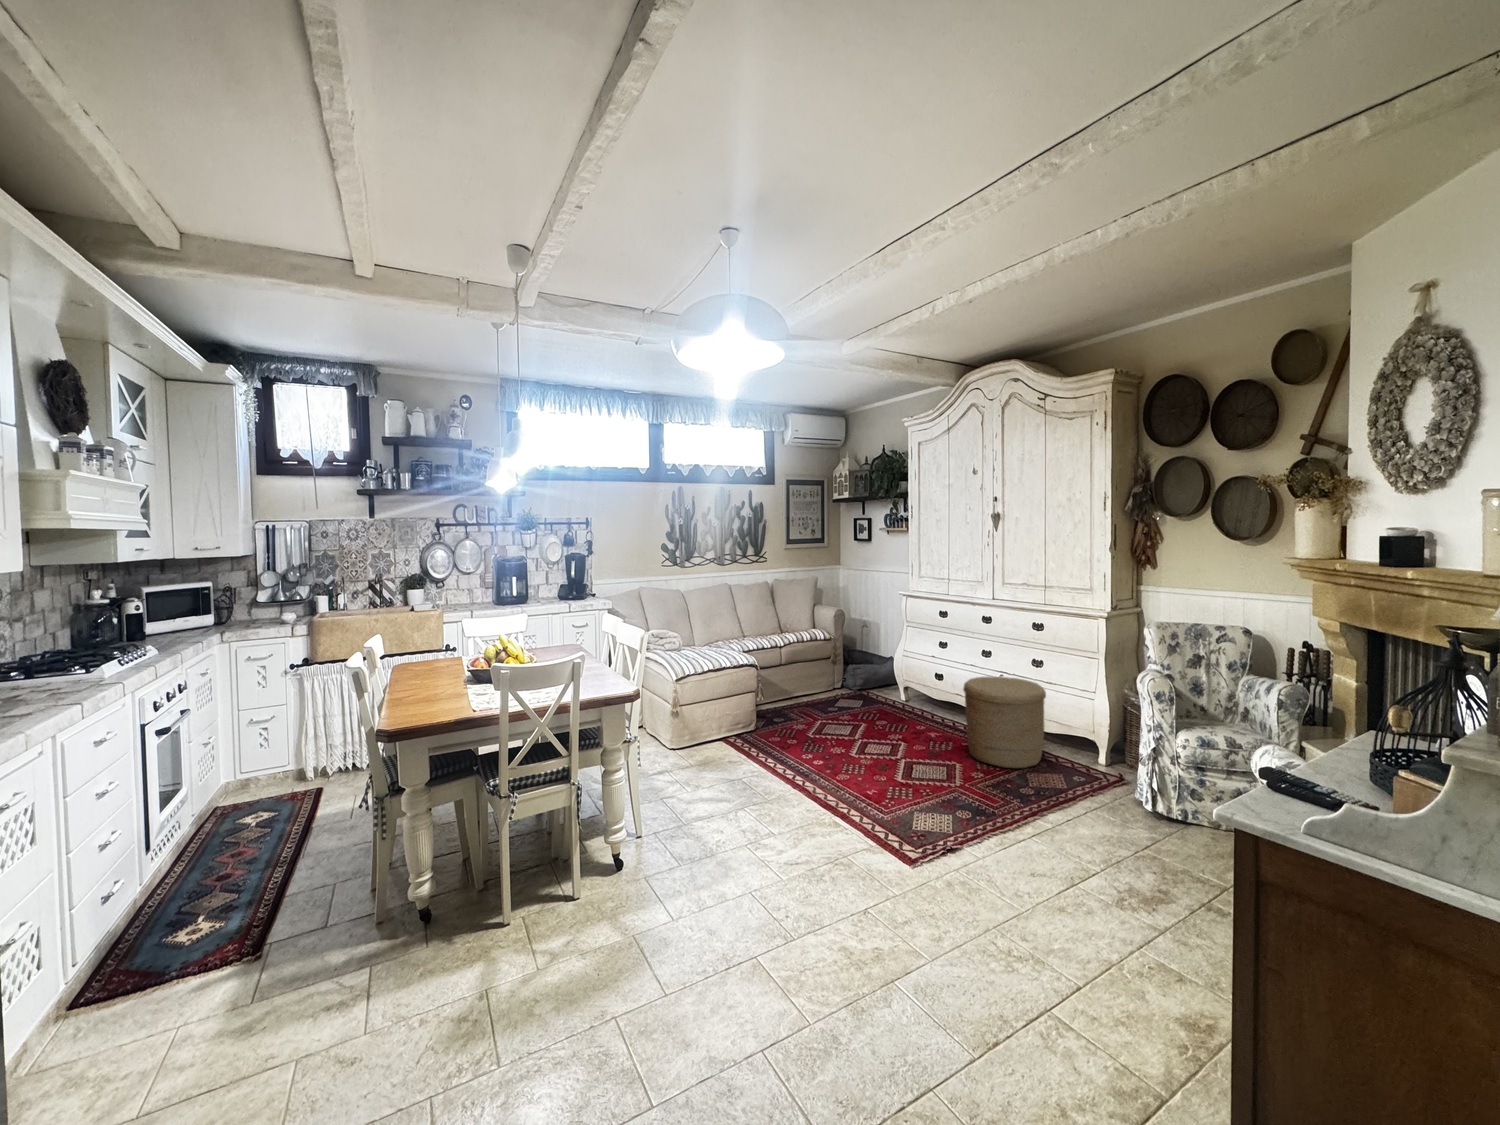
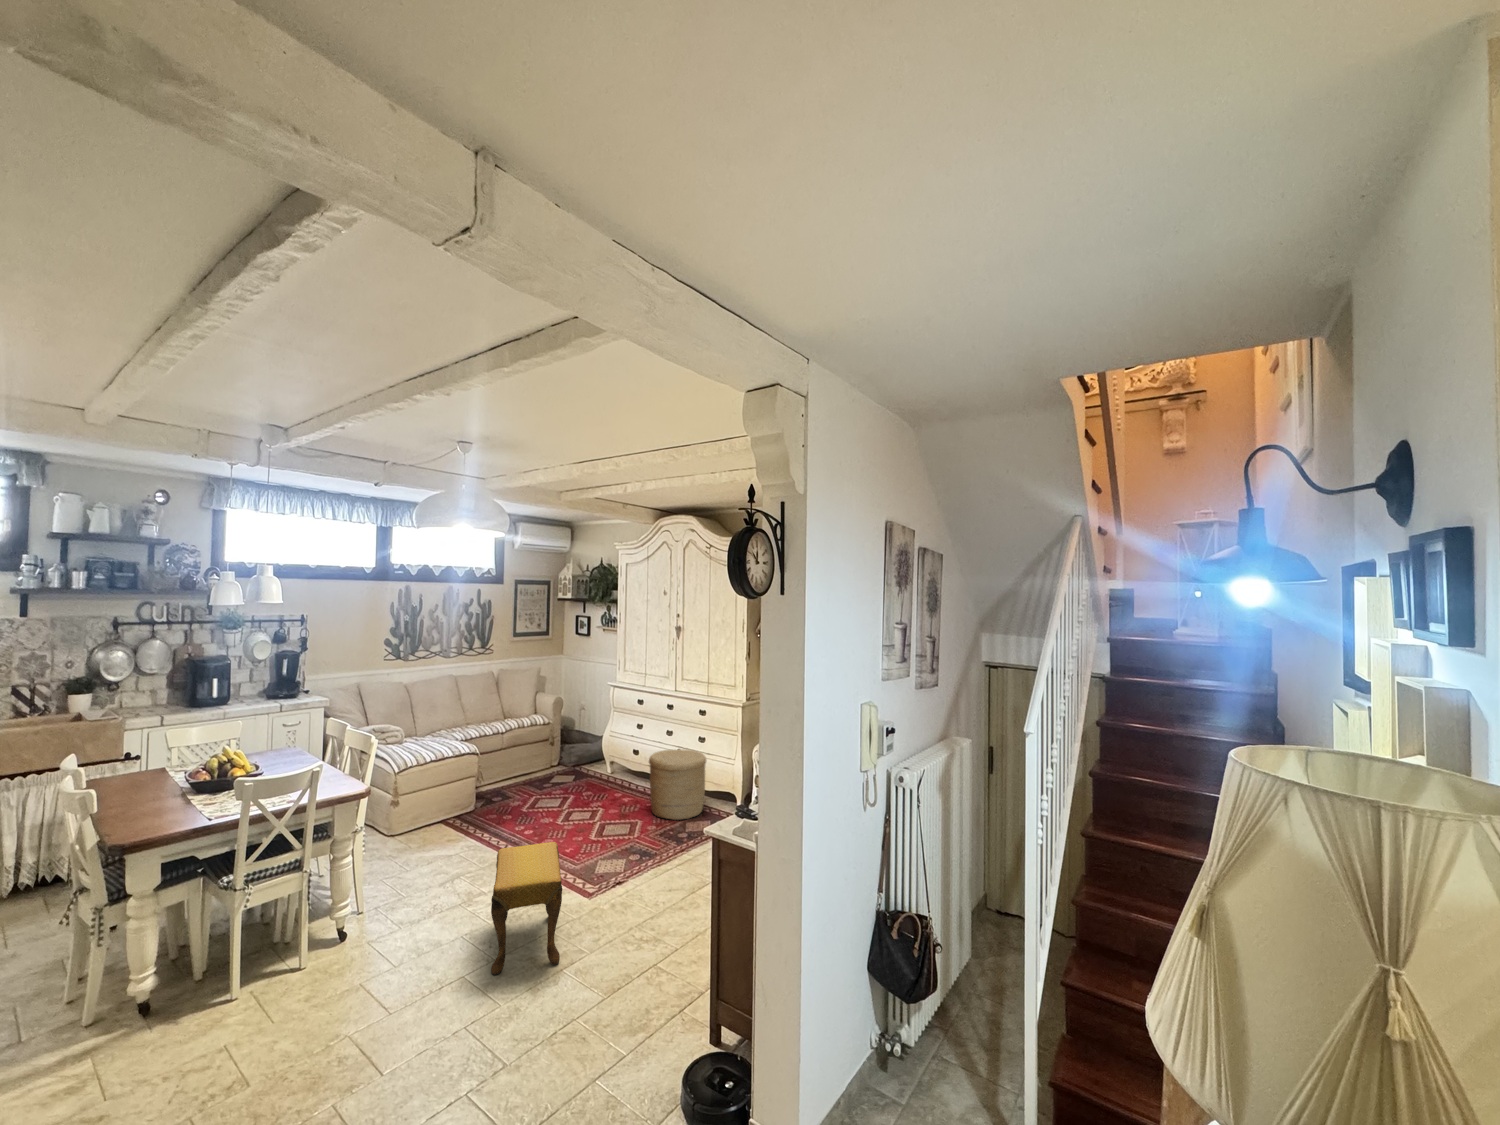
footstool: none [783,785,877,961] -> present [491,842,562,975]

